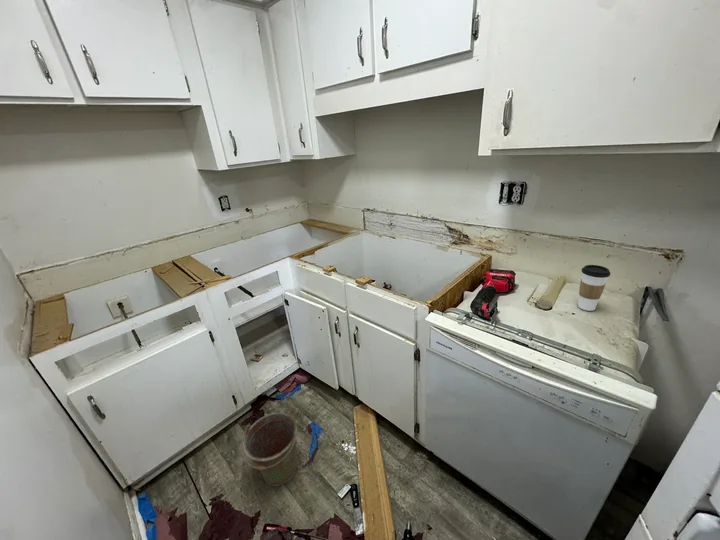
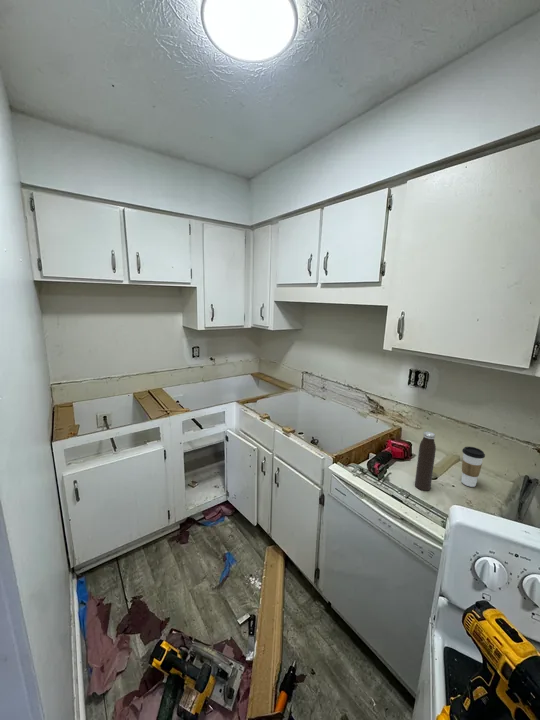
water bottle: none [529,255,559,326] -> present [415,431,436,491]
bucket: present [241,413,298,486] -> none [167,532,215,599]

